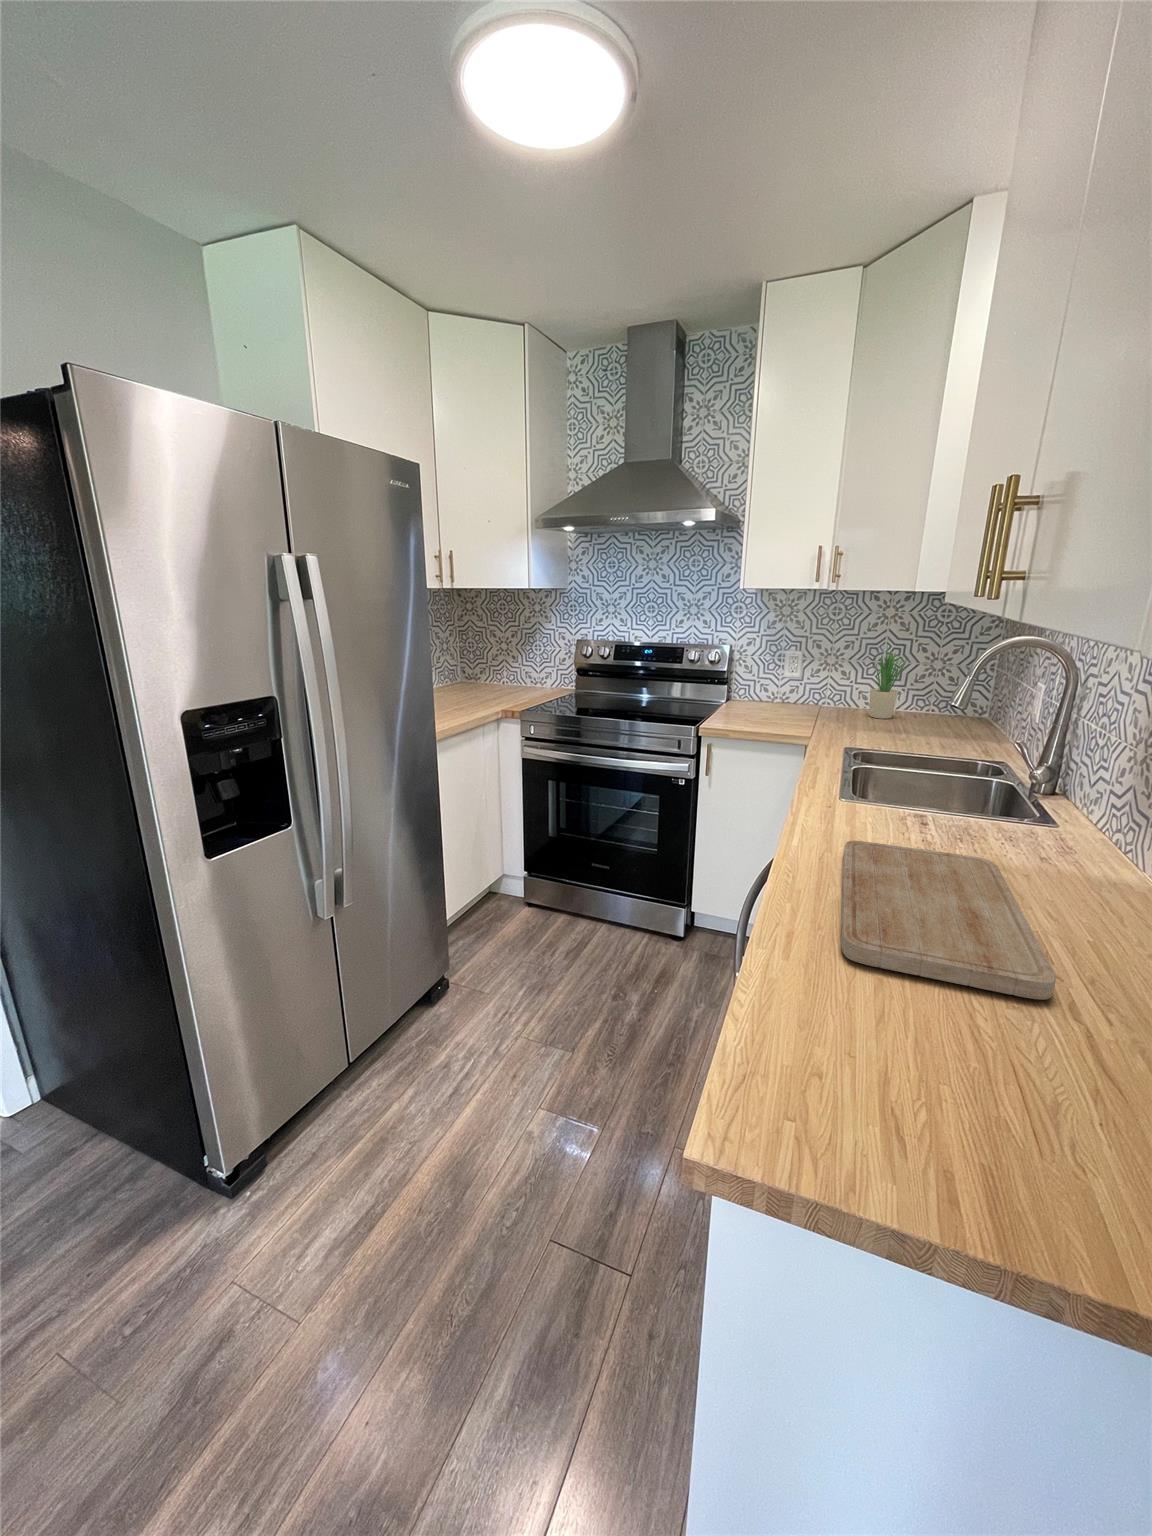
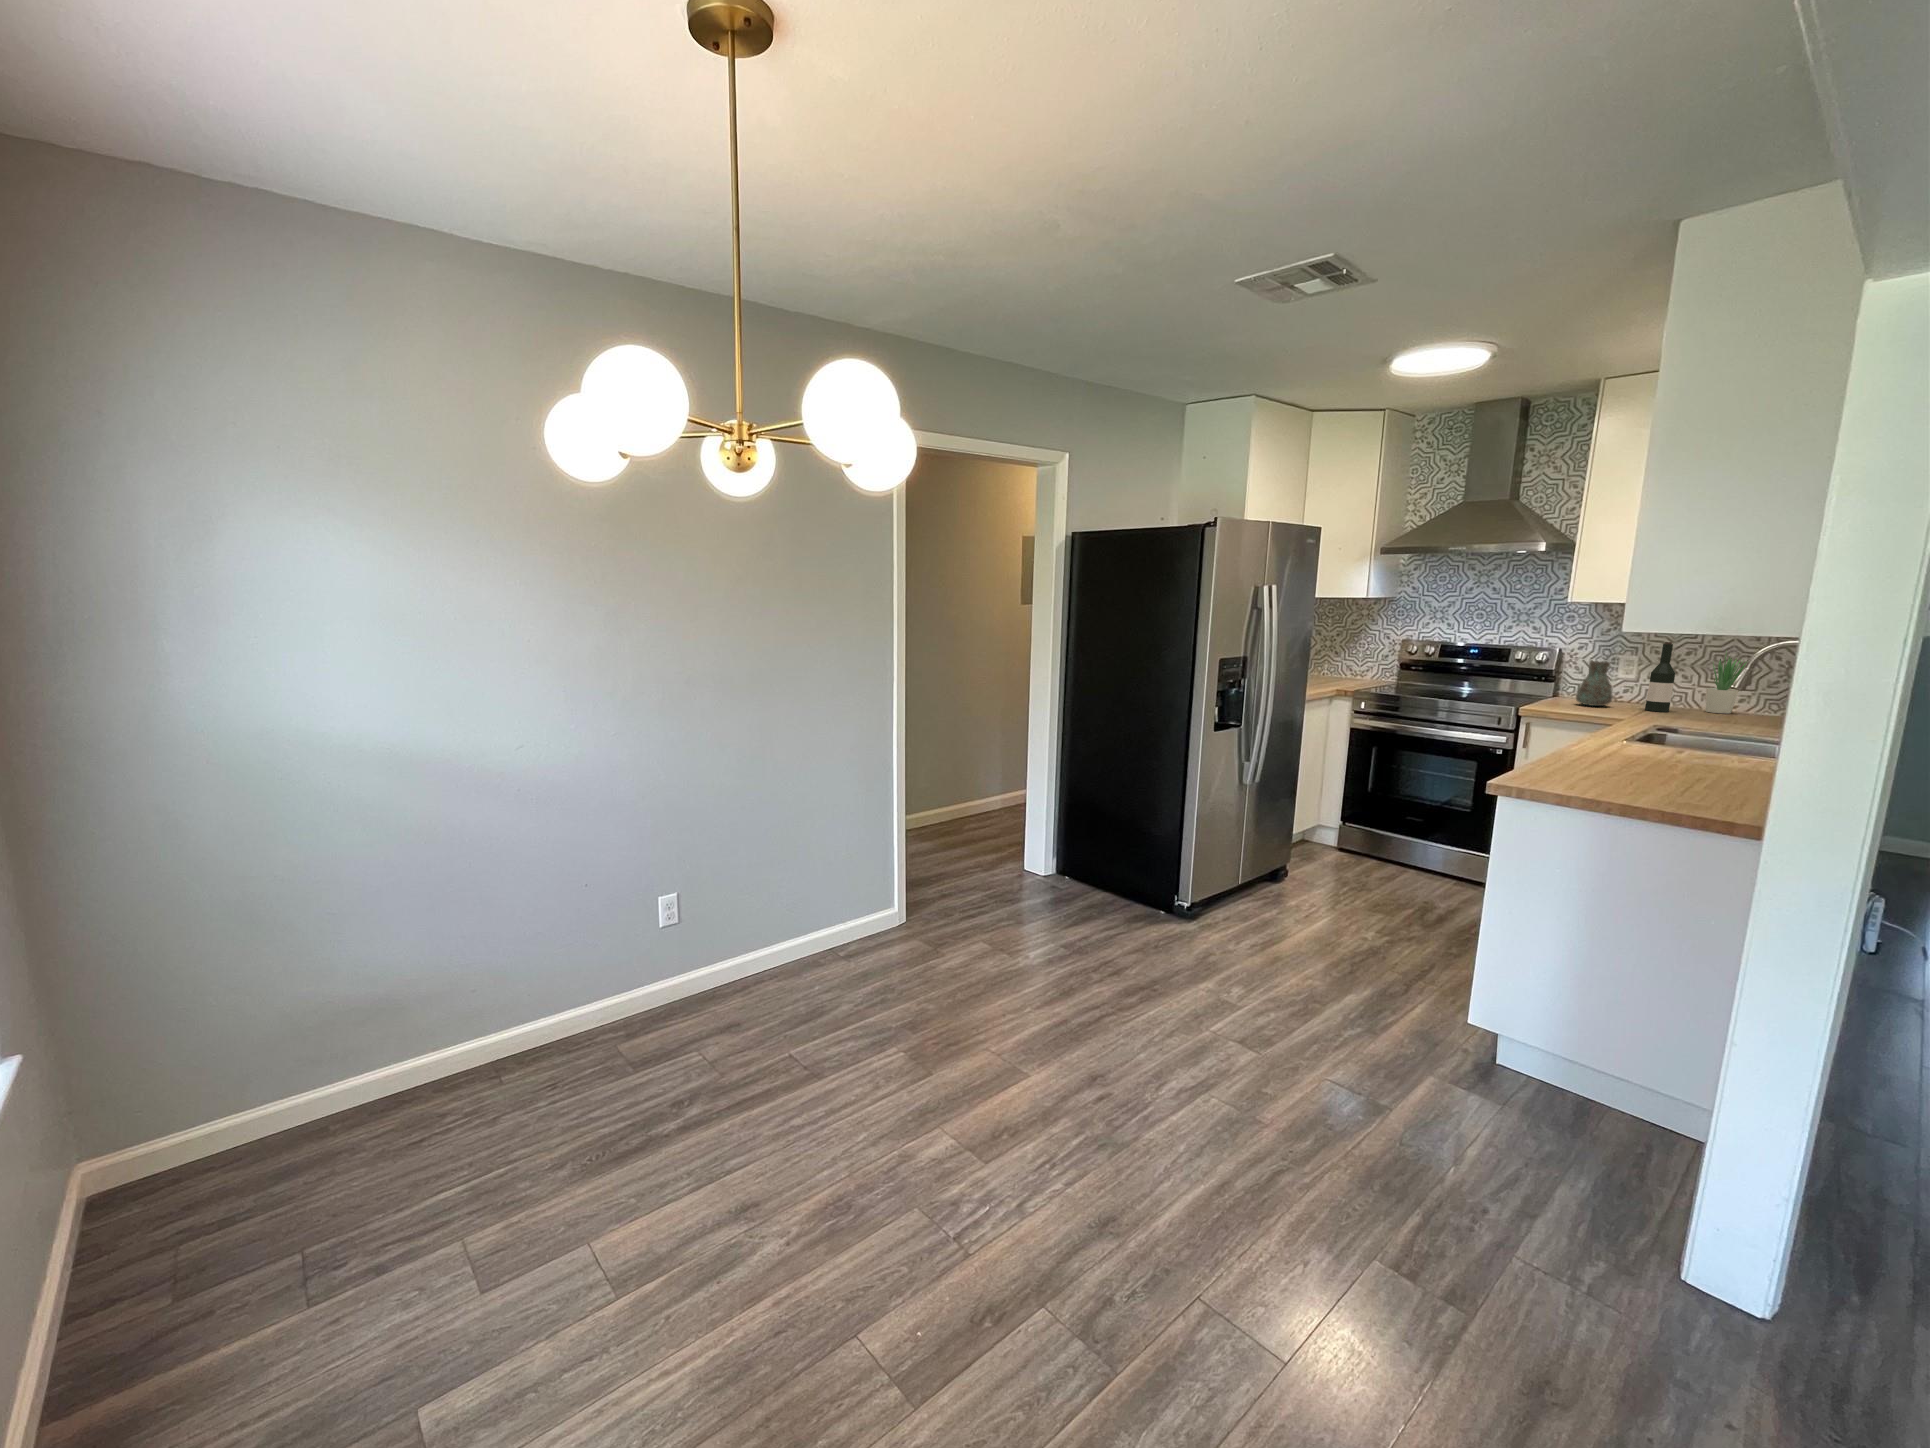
wine bottle: none [818,637,846,722] -> present [1645,642,1675,712]
decorative vase: none [752,663,787,717] -> present [1576,661,1613,706]
cutting board: present [841,841,1056,1000] -> none [1587,745,1713,781]

